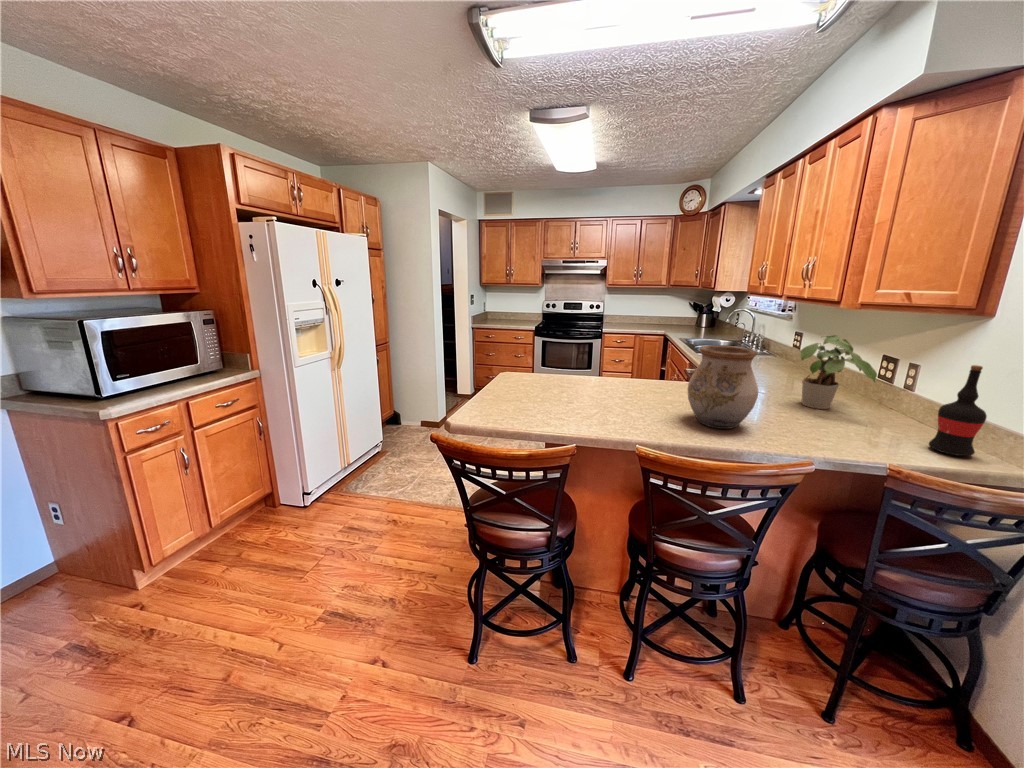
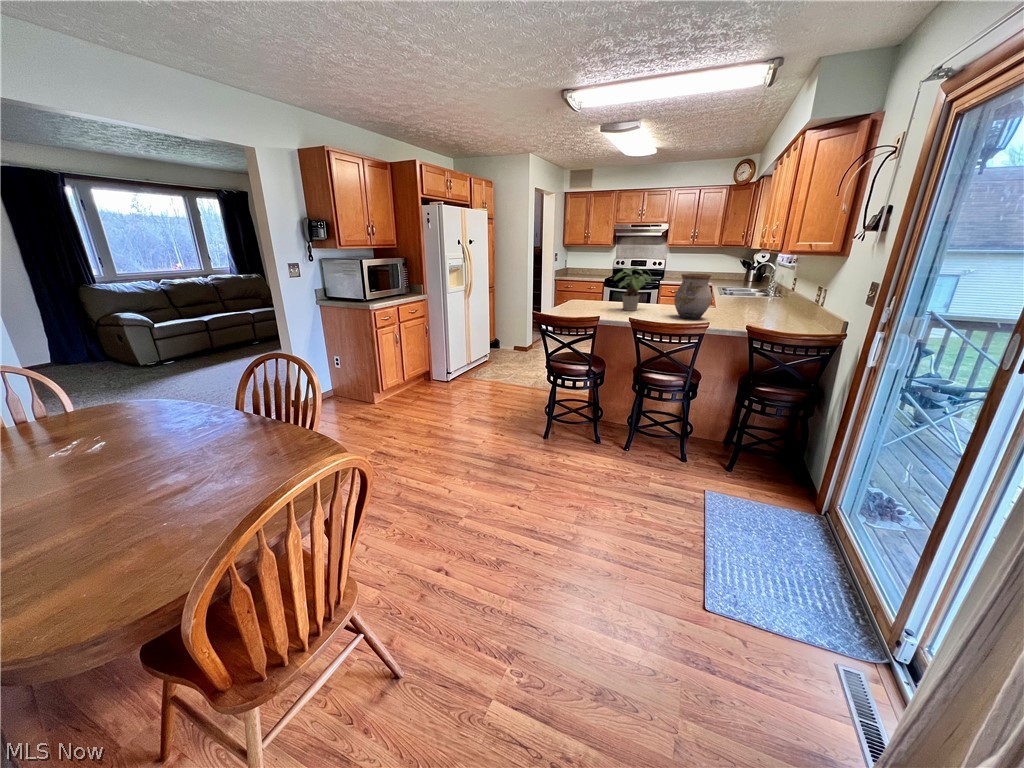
potted plant: present [800,335,877,409] -> present [614,267,651,311]
wine bottle: present [929,365,987,456] -> none [802,280,828,330]

